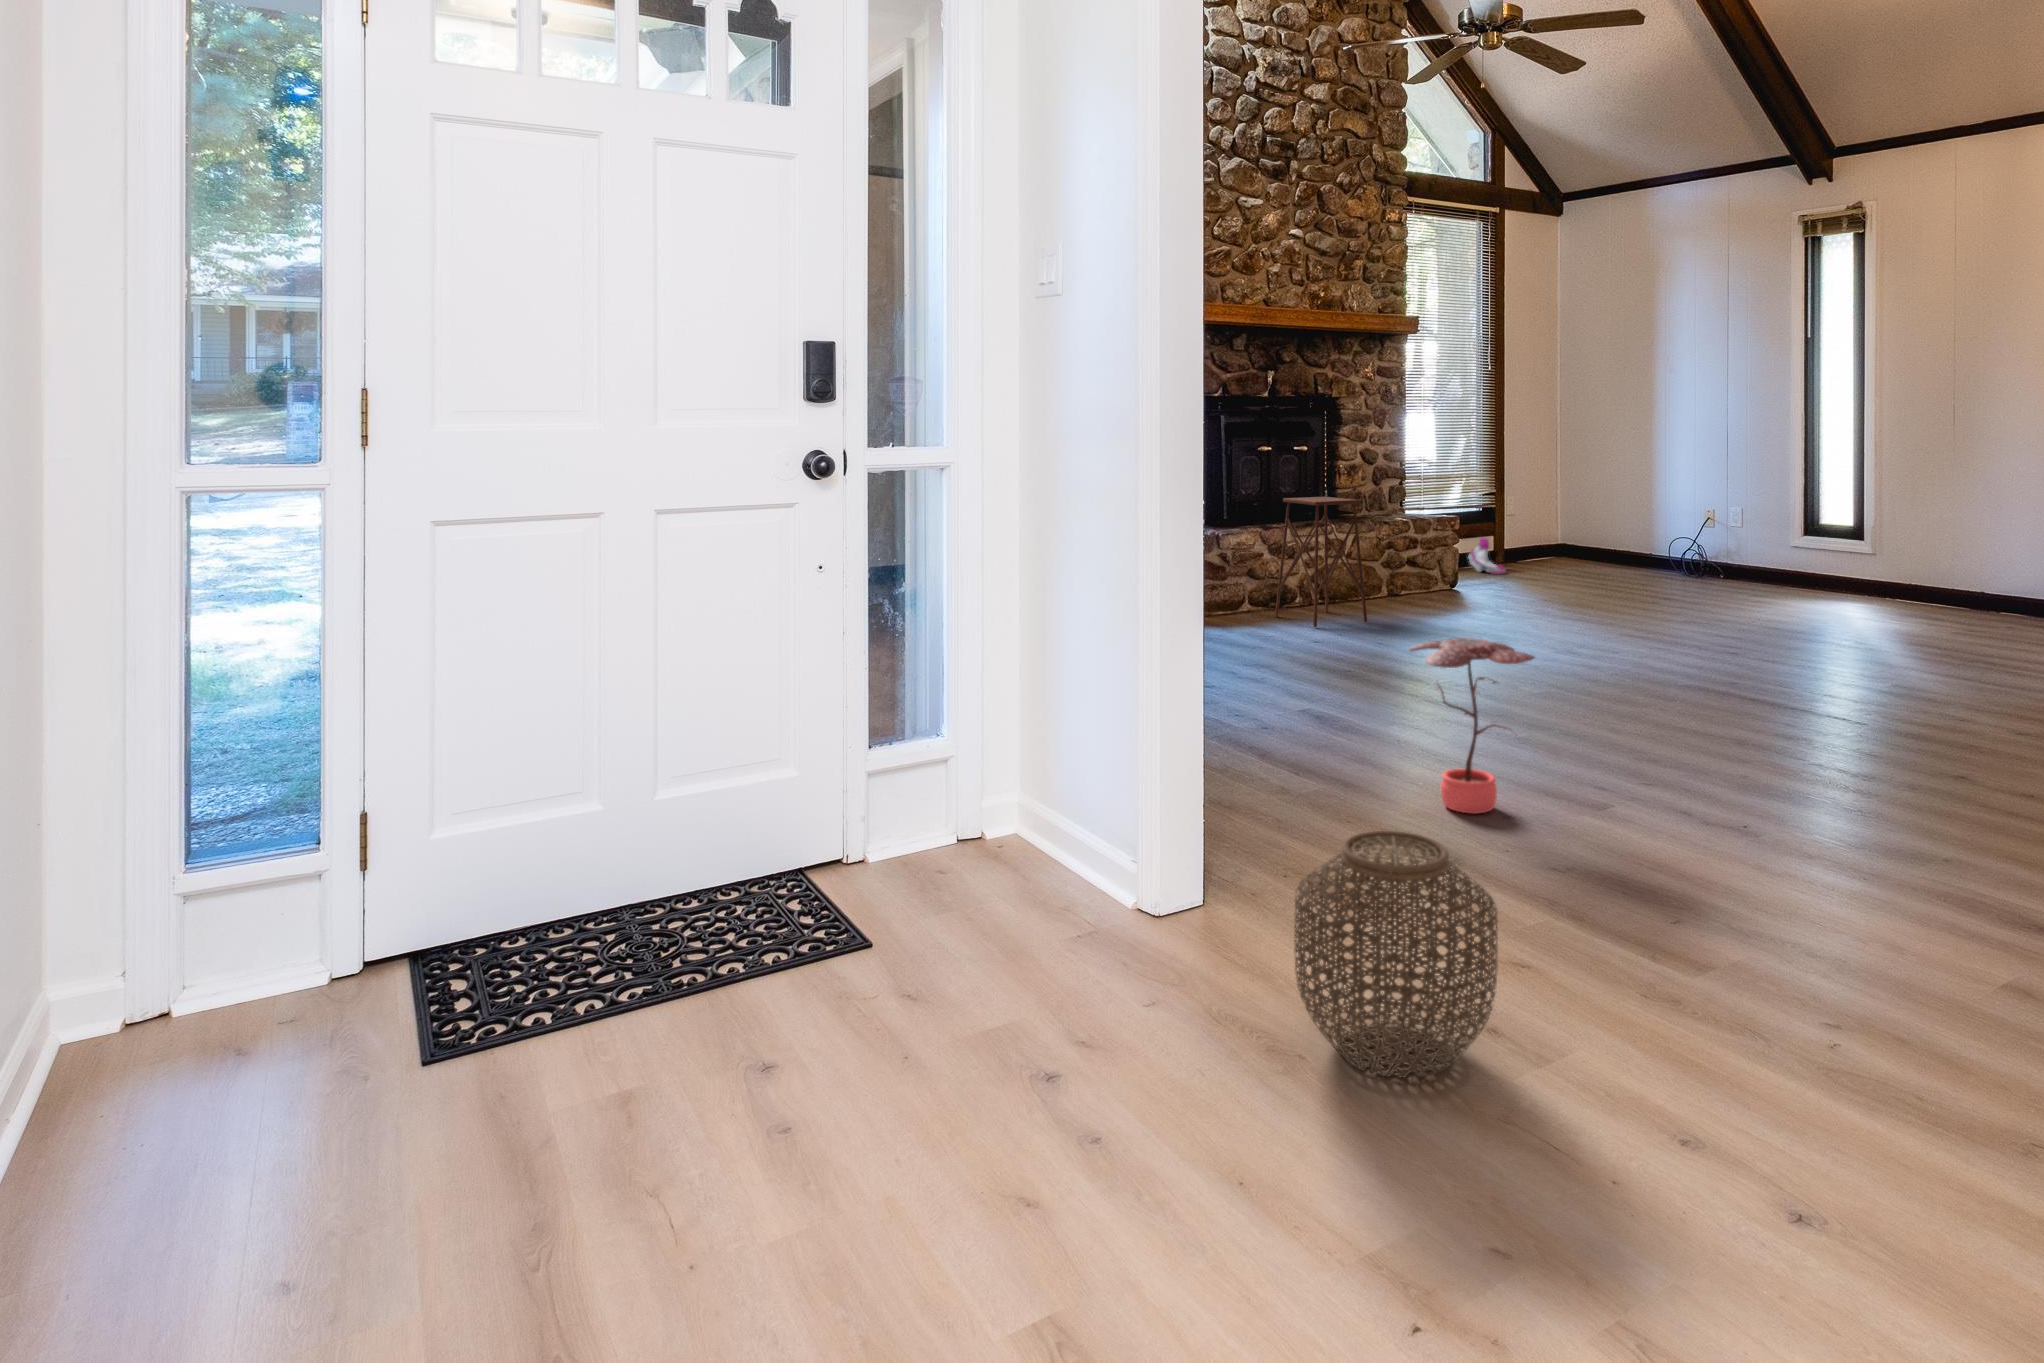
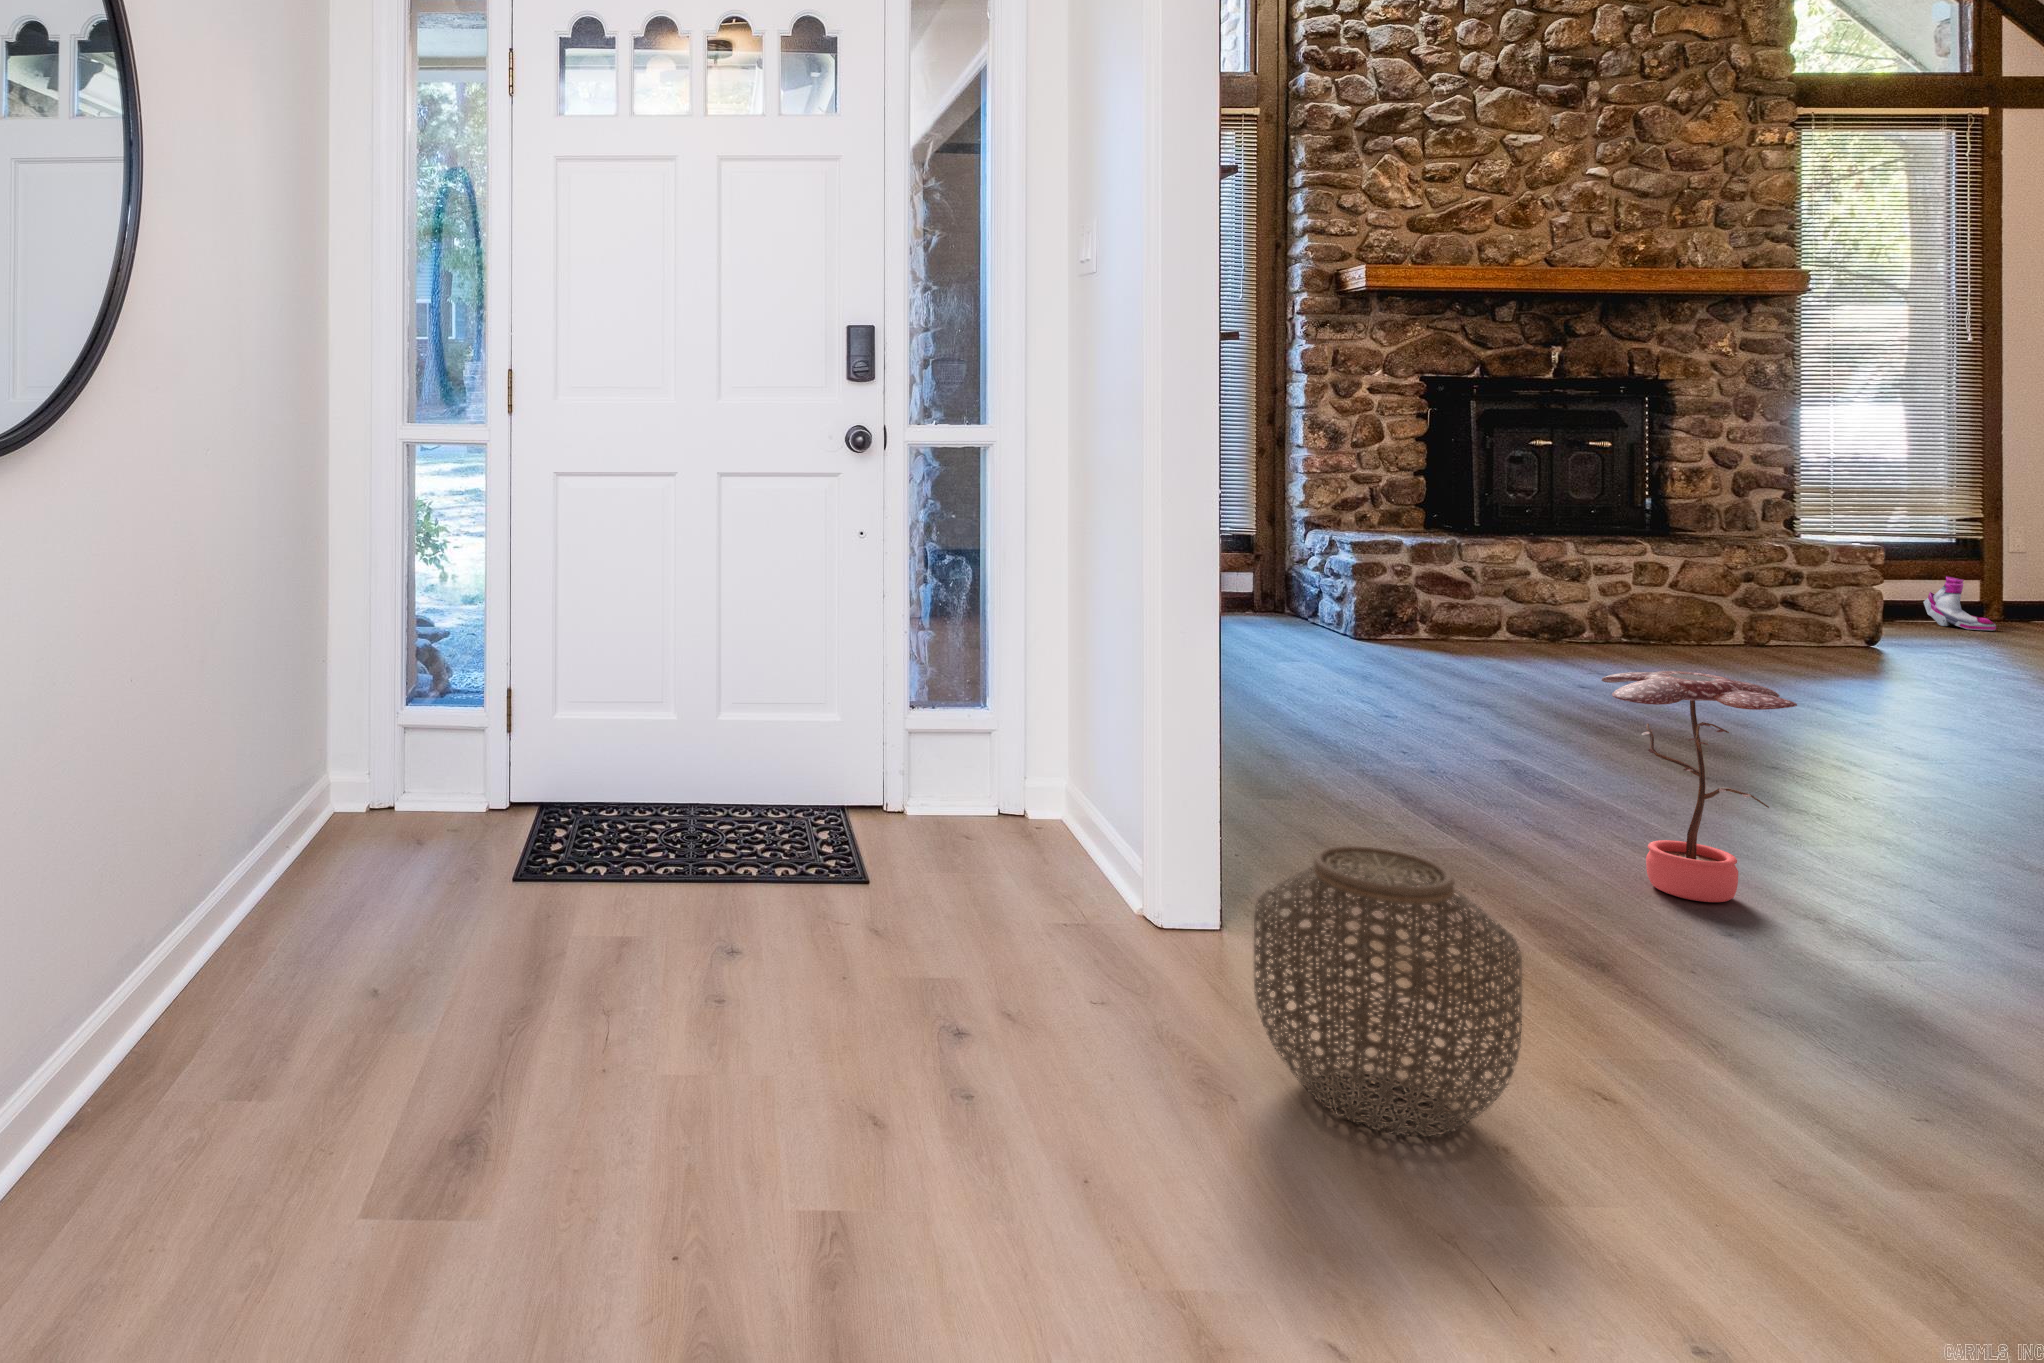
side table: present [1275,497,1367,627] -> none [1543,504,1687,669]

